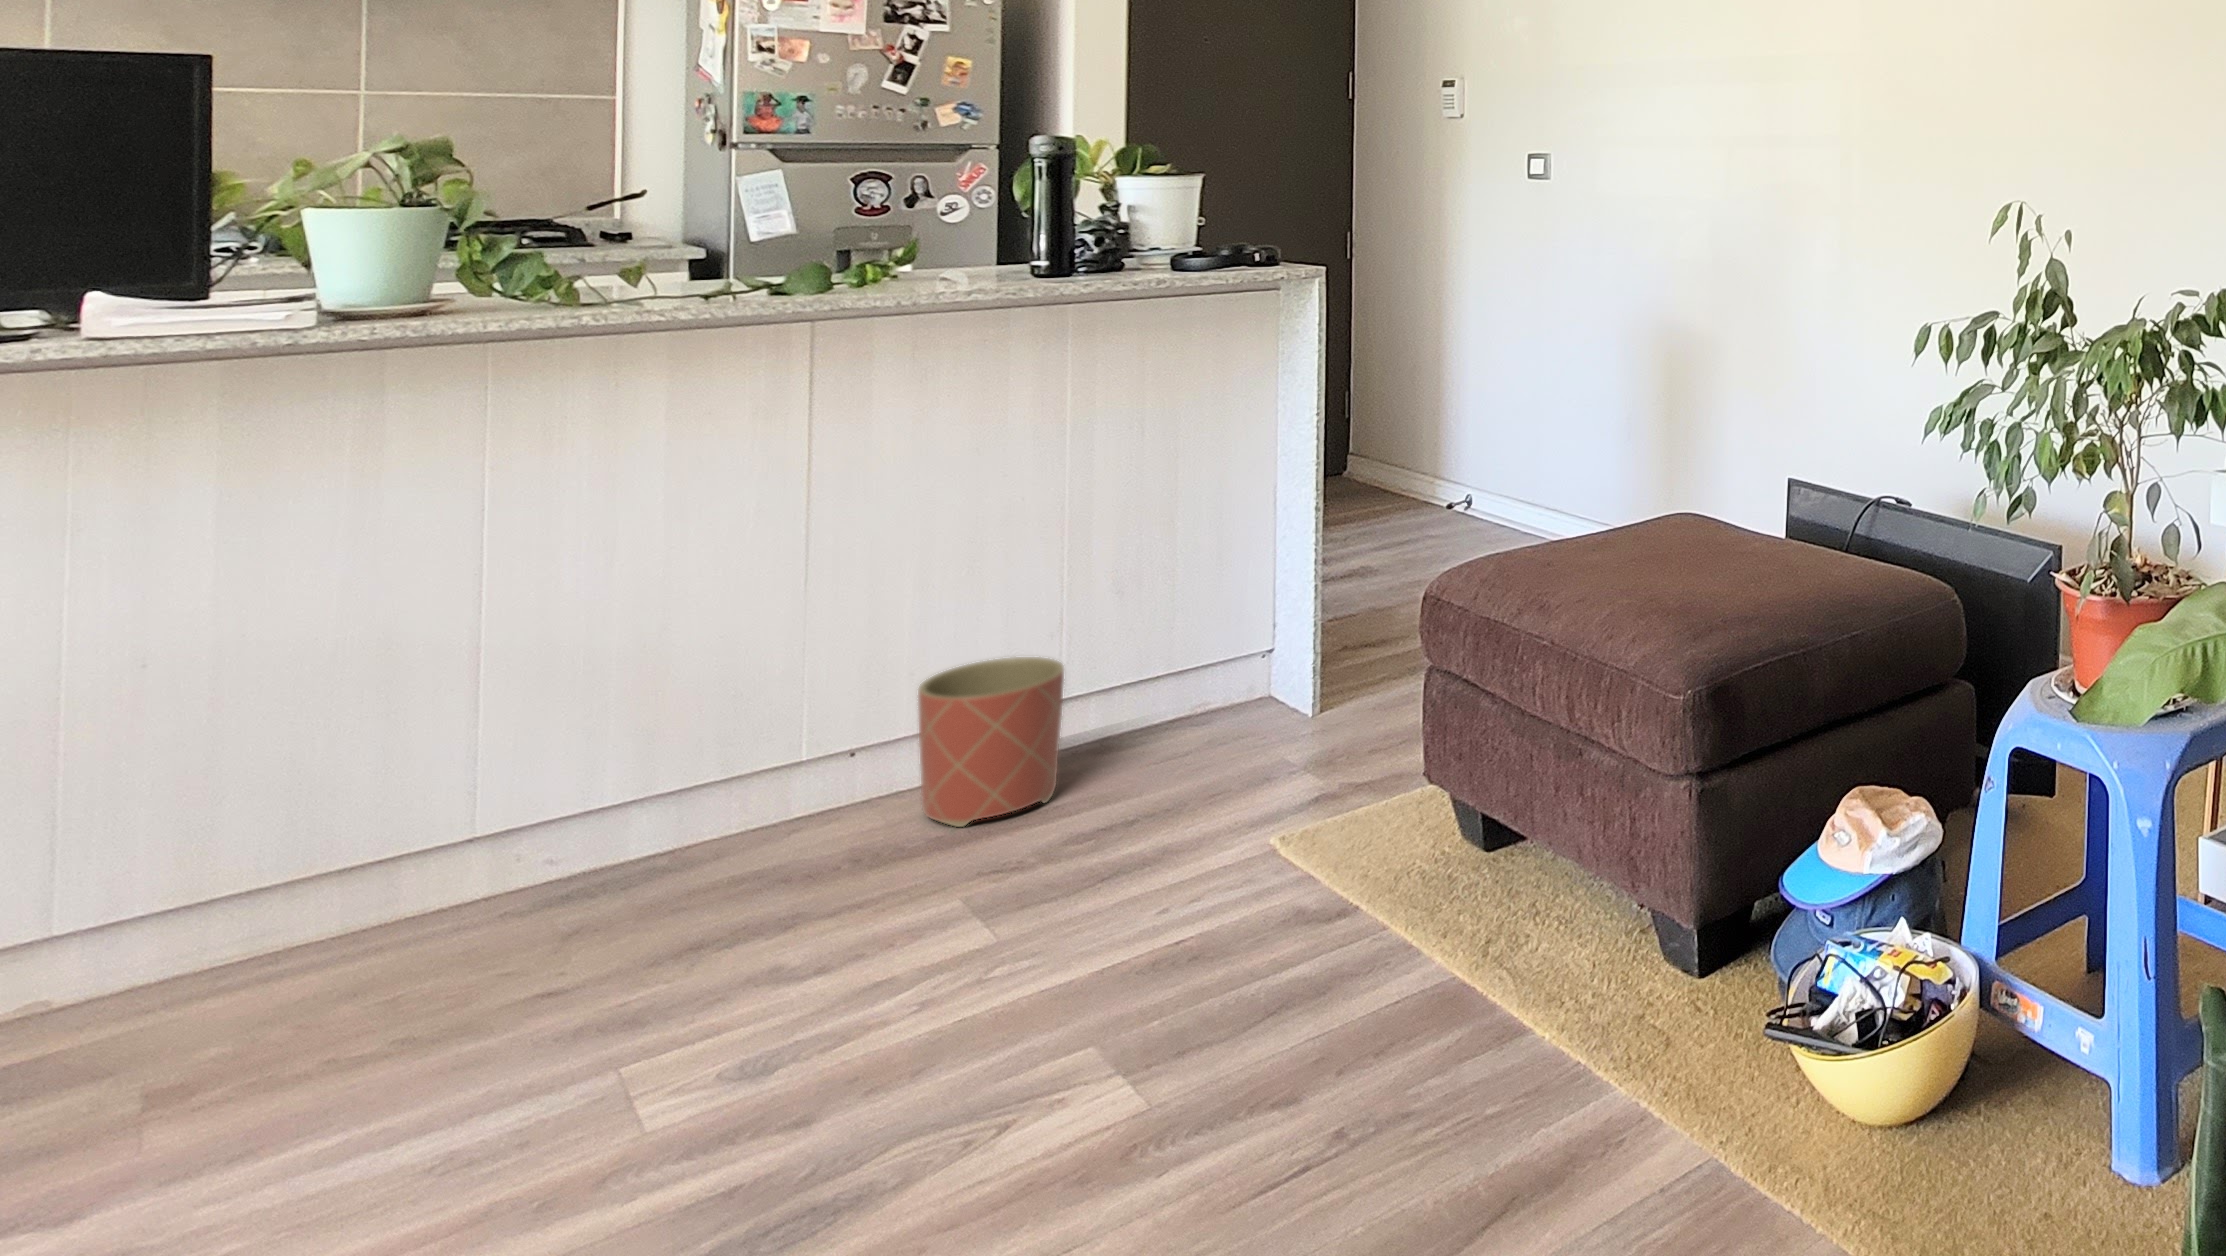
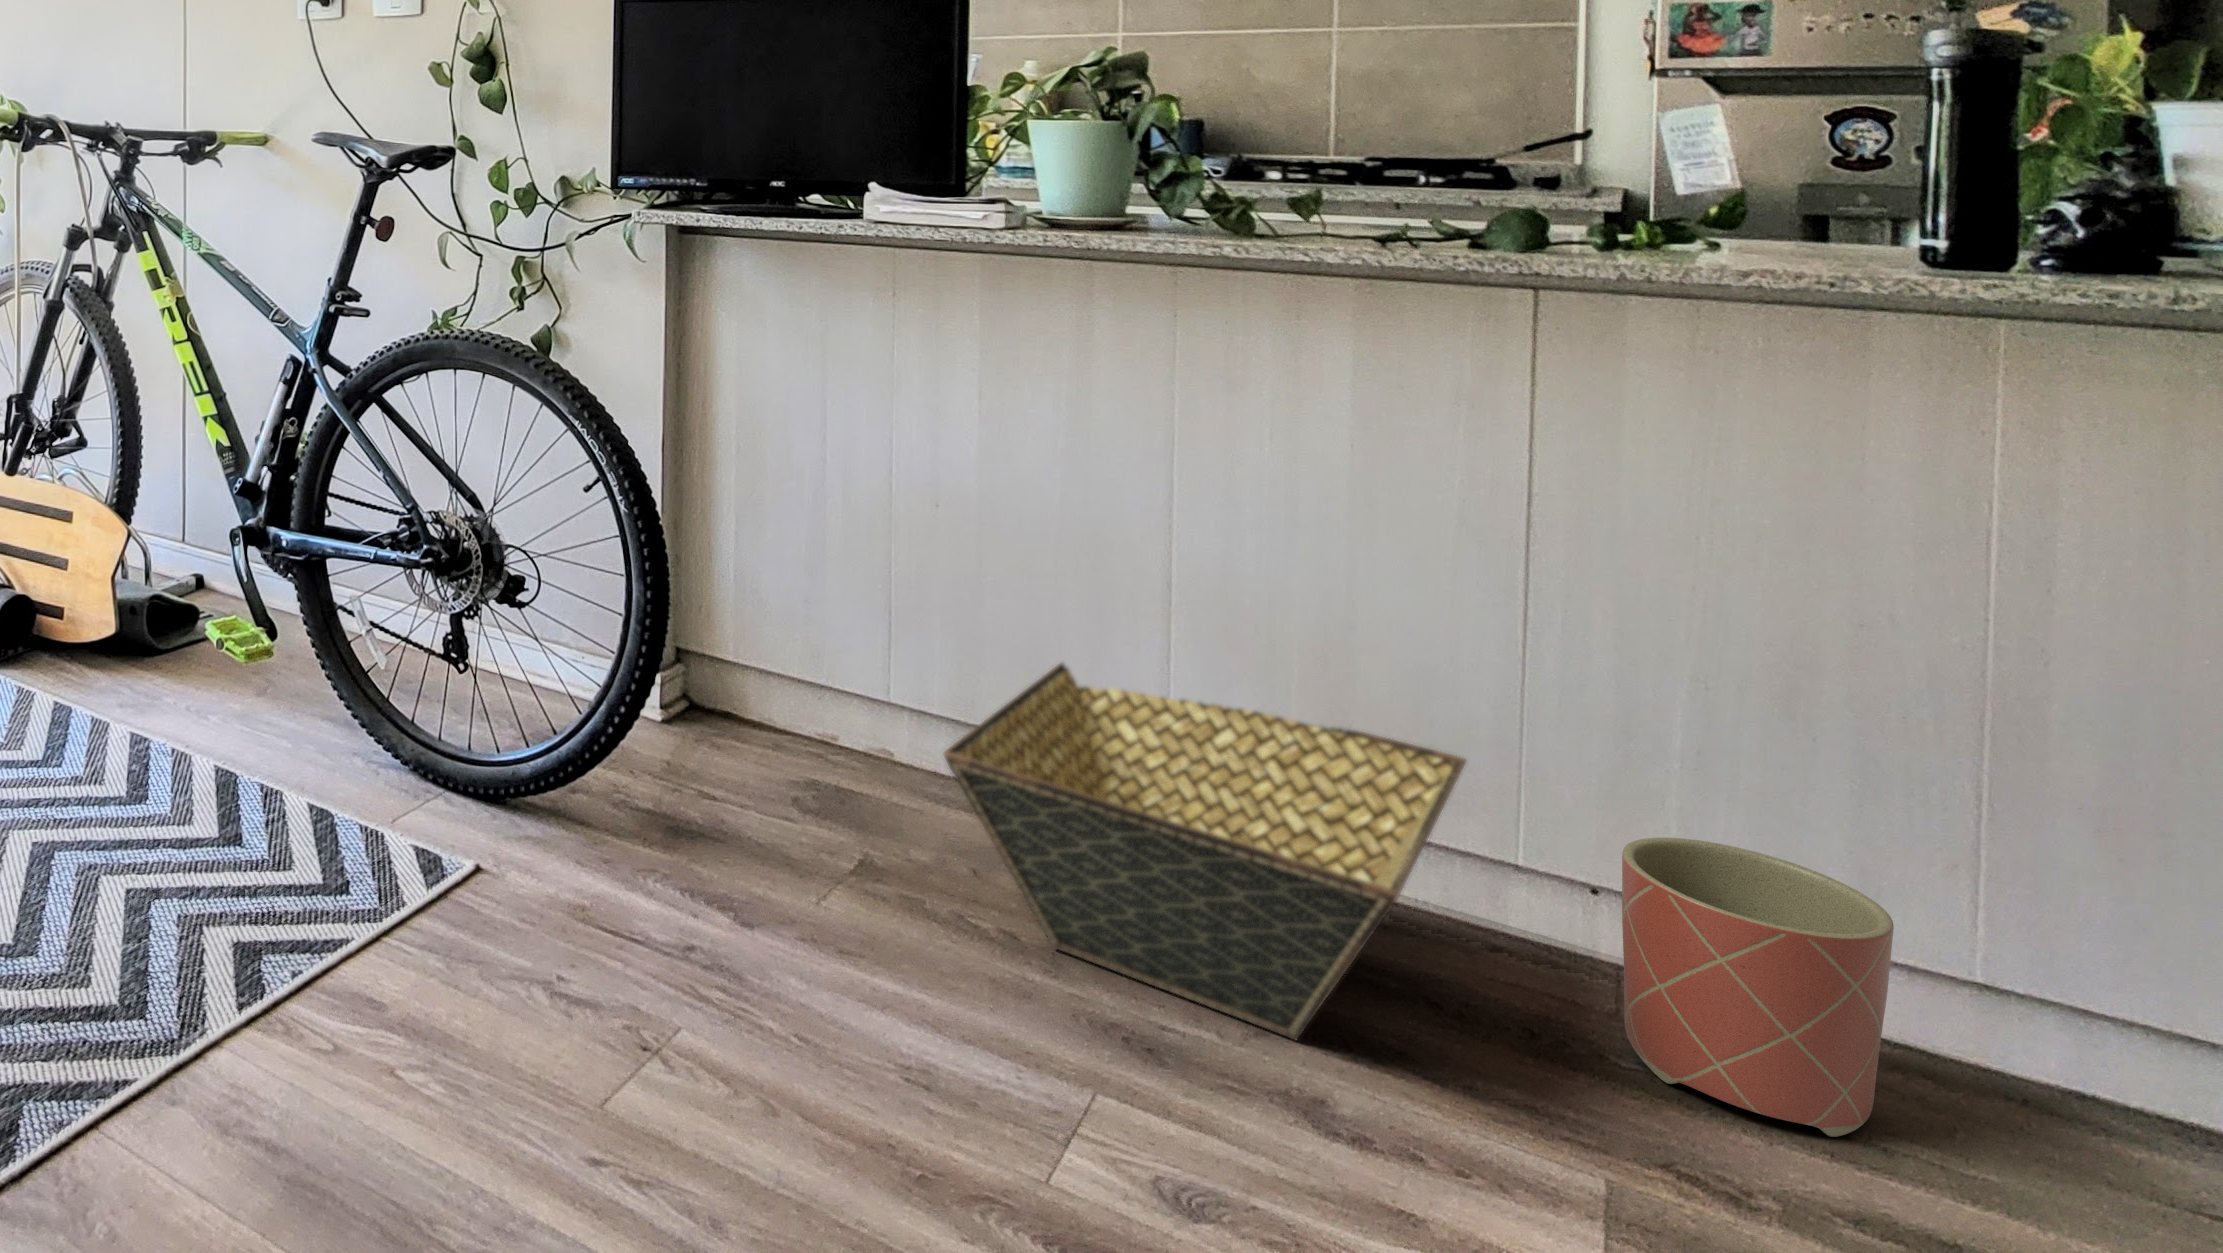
basket: none [391,684,863,1010] -> present [944,663,1466,1040]

